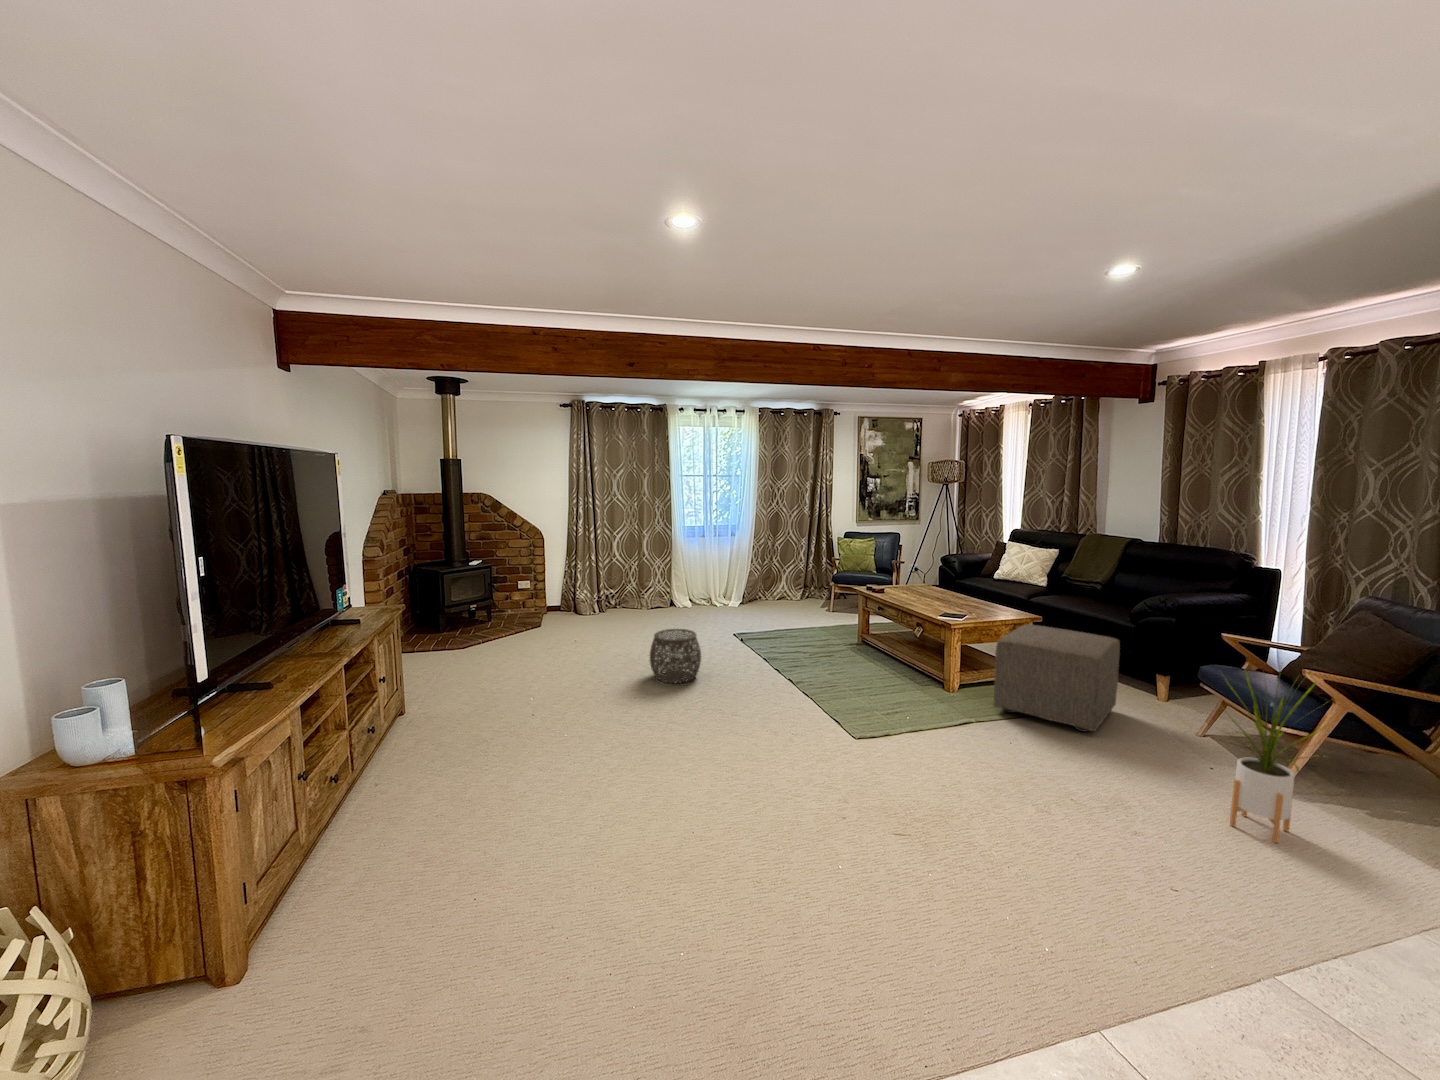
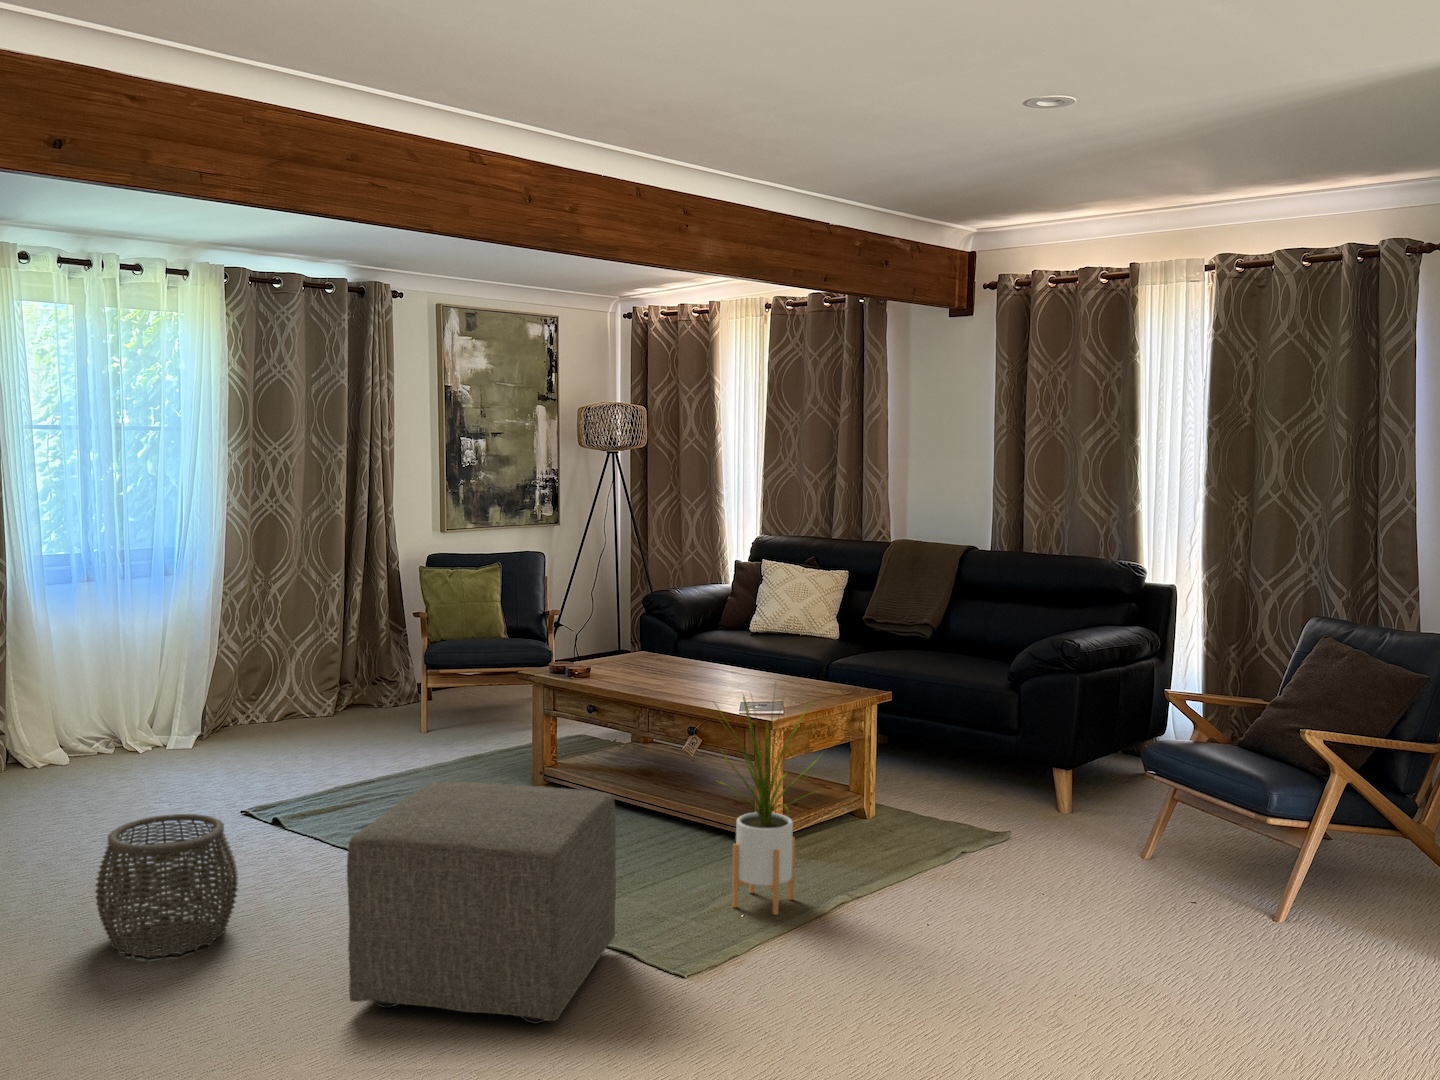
ottoman: present [993,624,1120,732] -> present [347,781,616,1024]
house plant: present [1223,669,1325,843] -> present [715,689,818,915]

